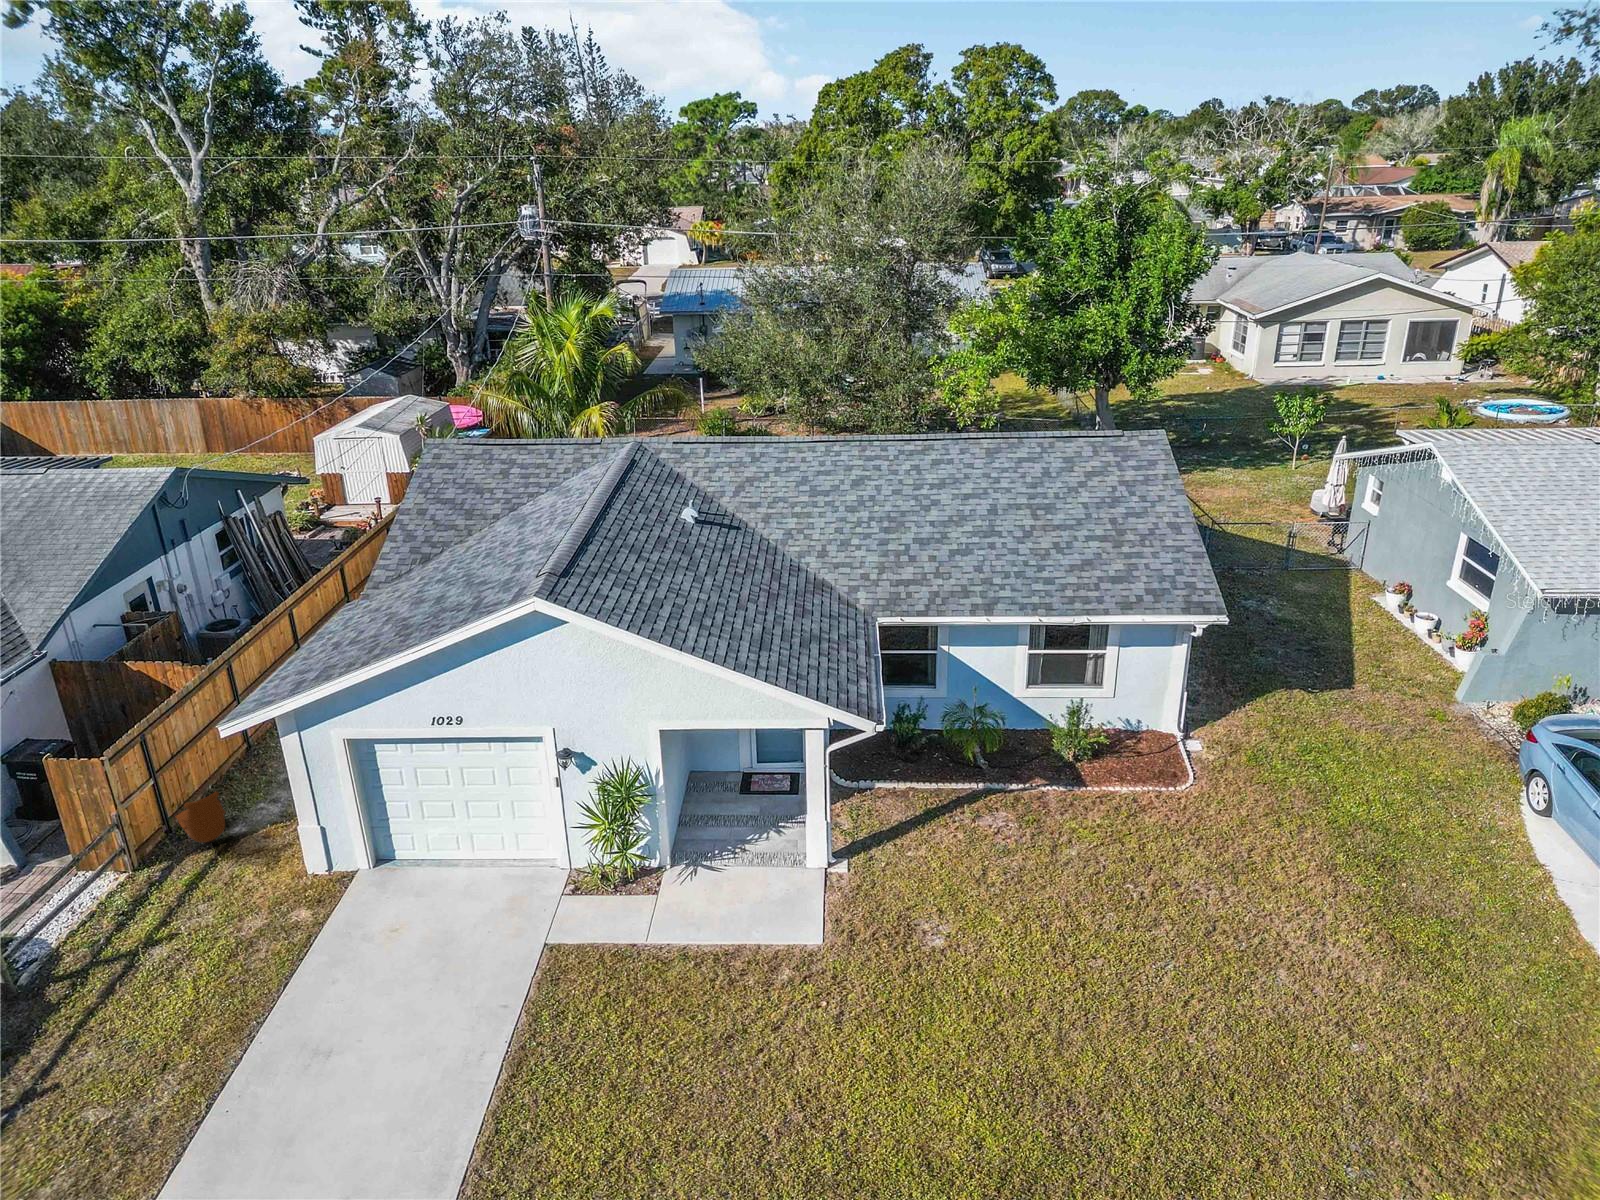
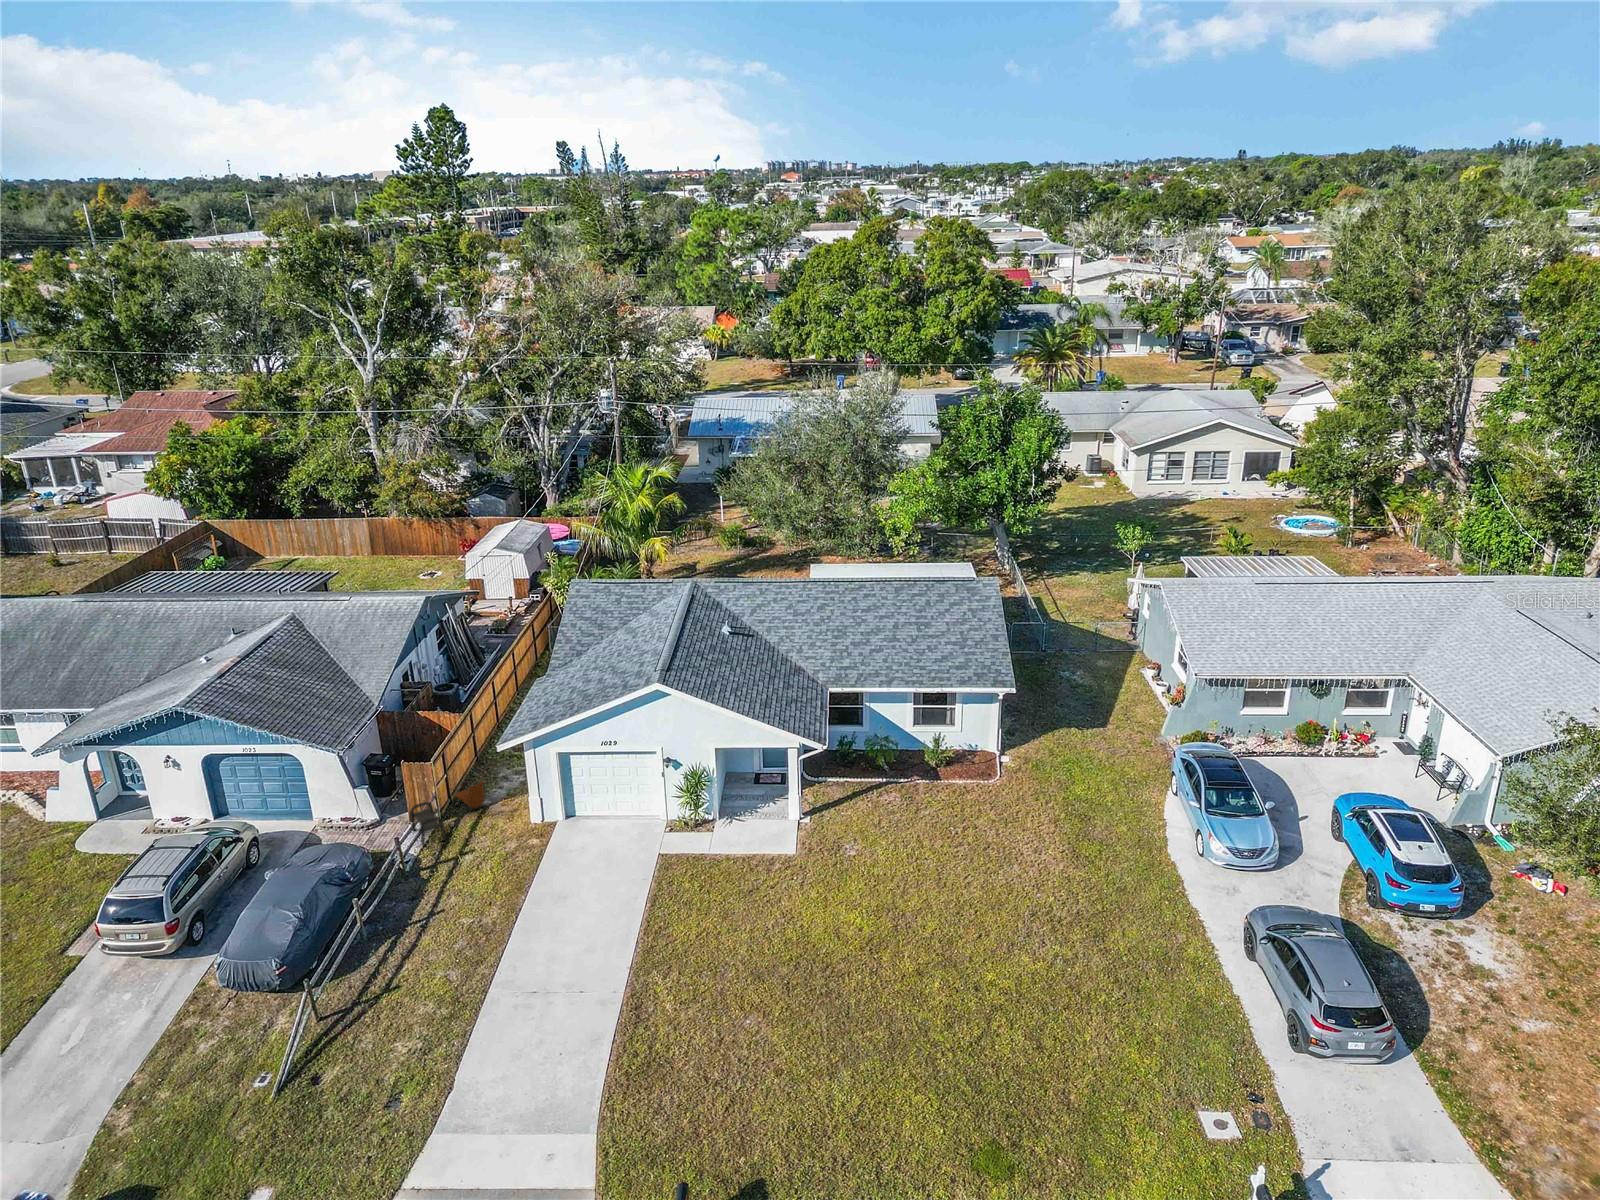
bench: none [66,832,135,924] -> present [410,802,446,846]

